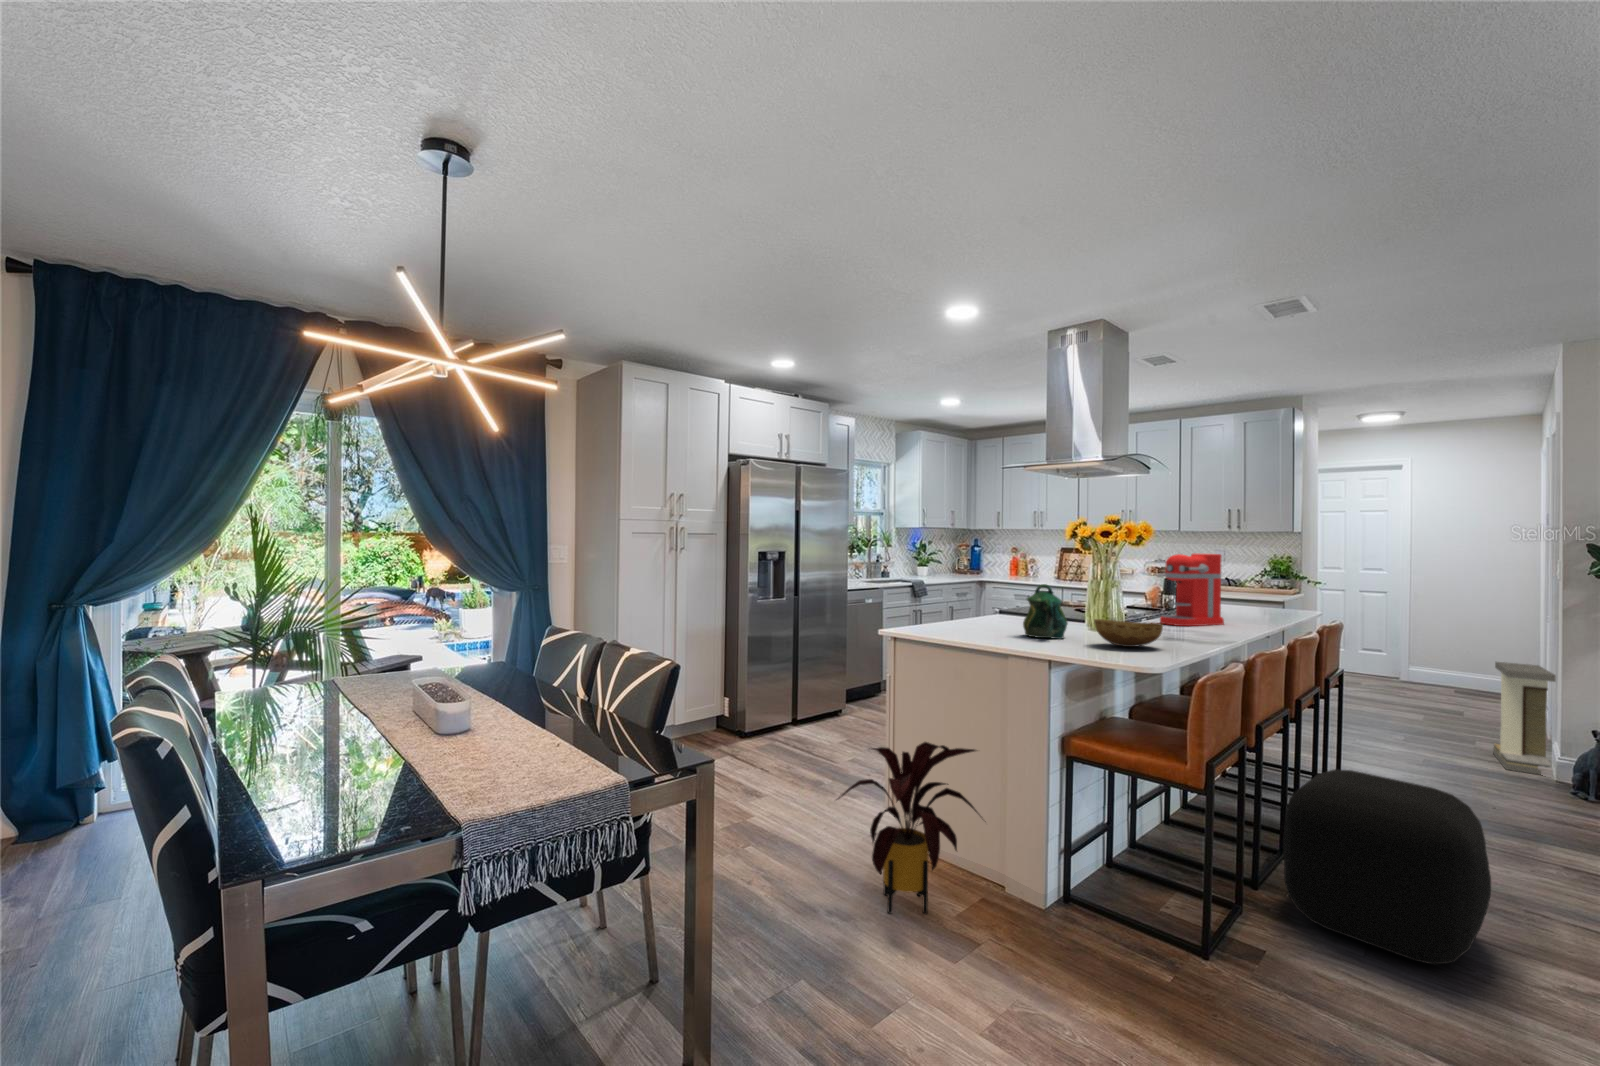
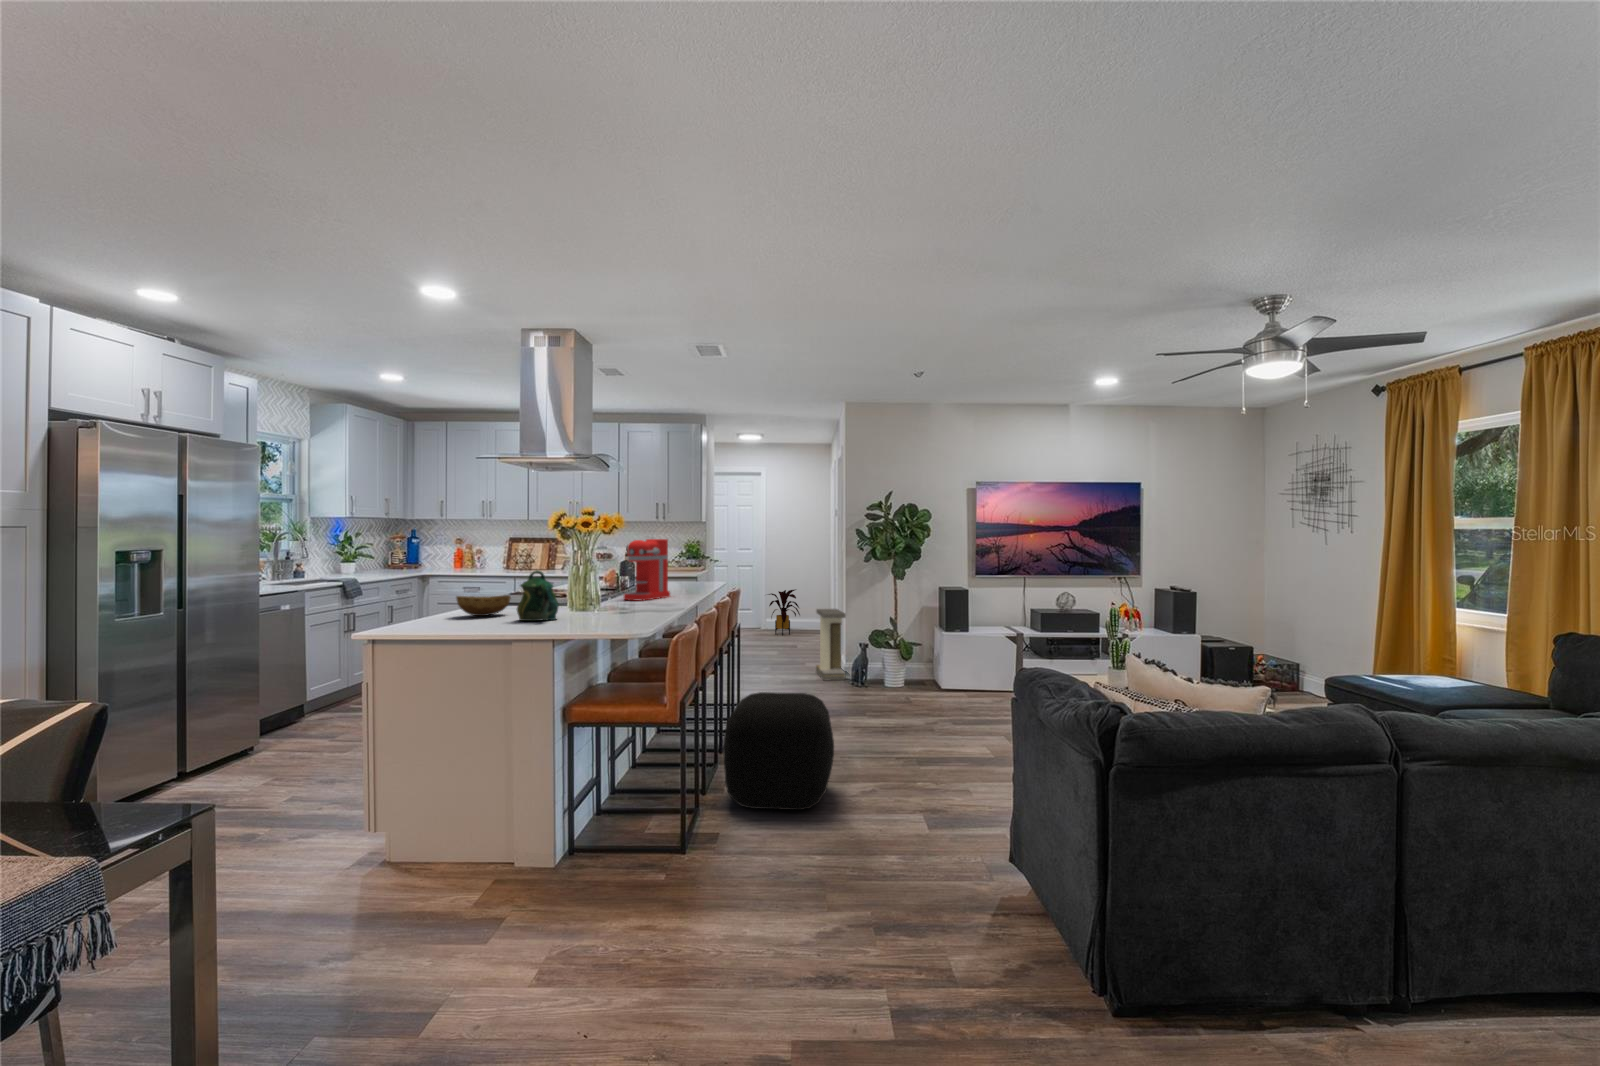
bowl: present [1094,619,1163,647] -> present [456,595,511,616]
house plant: present [838,742,978,914] -> present [768,589,800,635]

